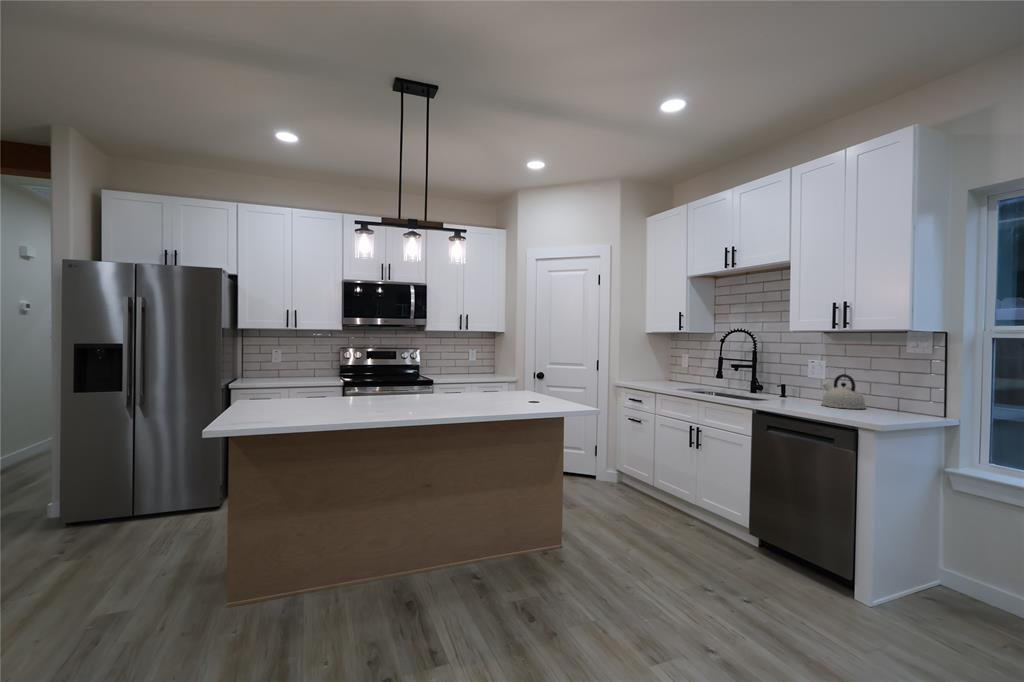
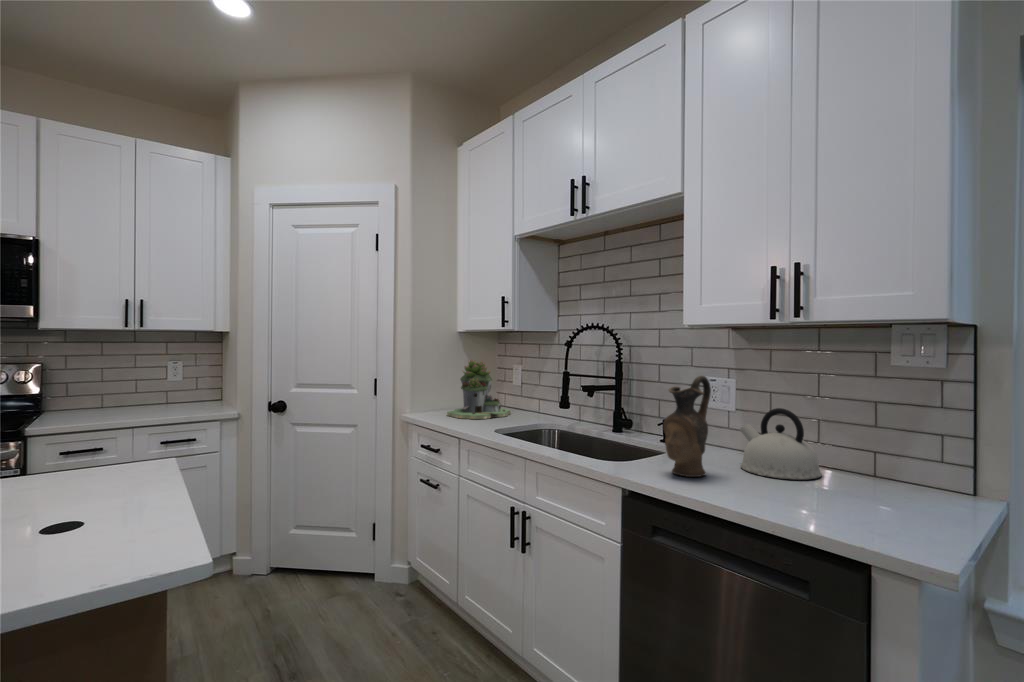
succulent planter: none [642,350,683,385] -> present [446,359,511,419]
ceramic pitcher: none [776,356,803,405] -> present [663,376,711,477]

